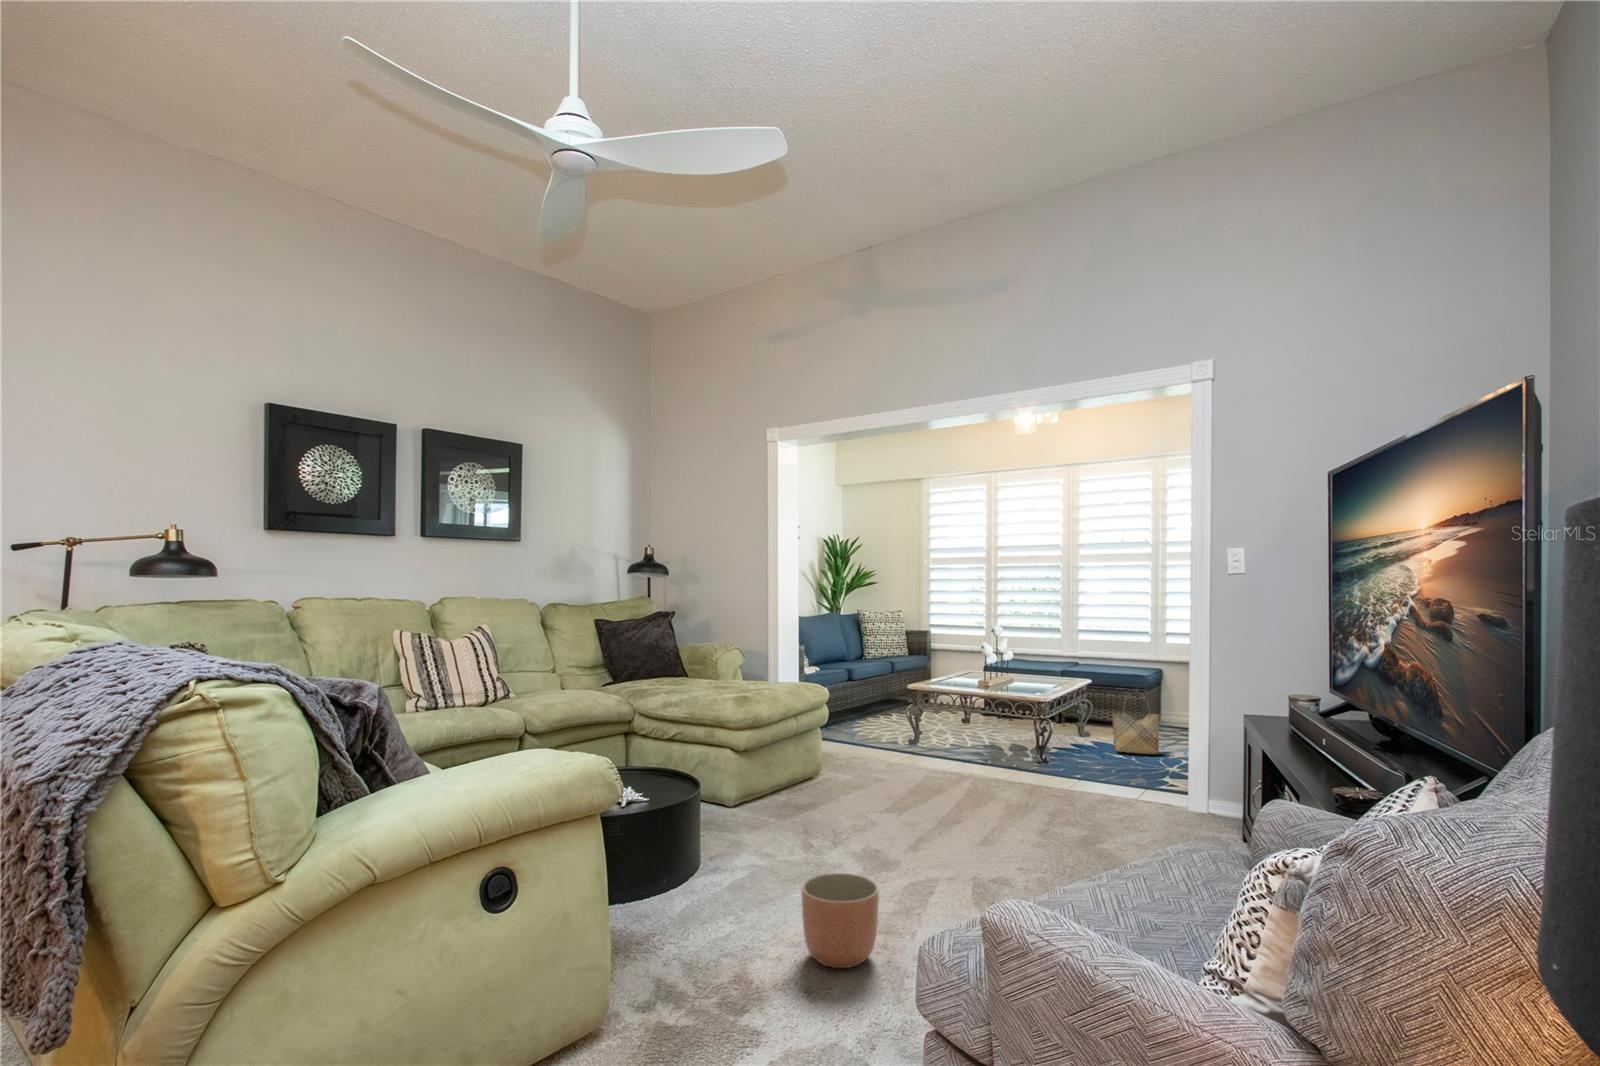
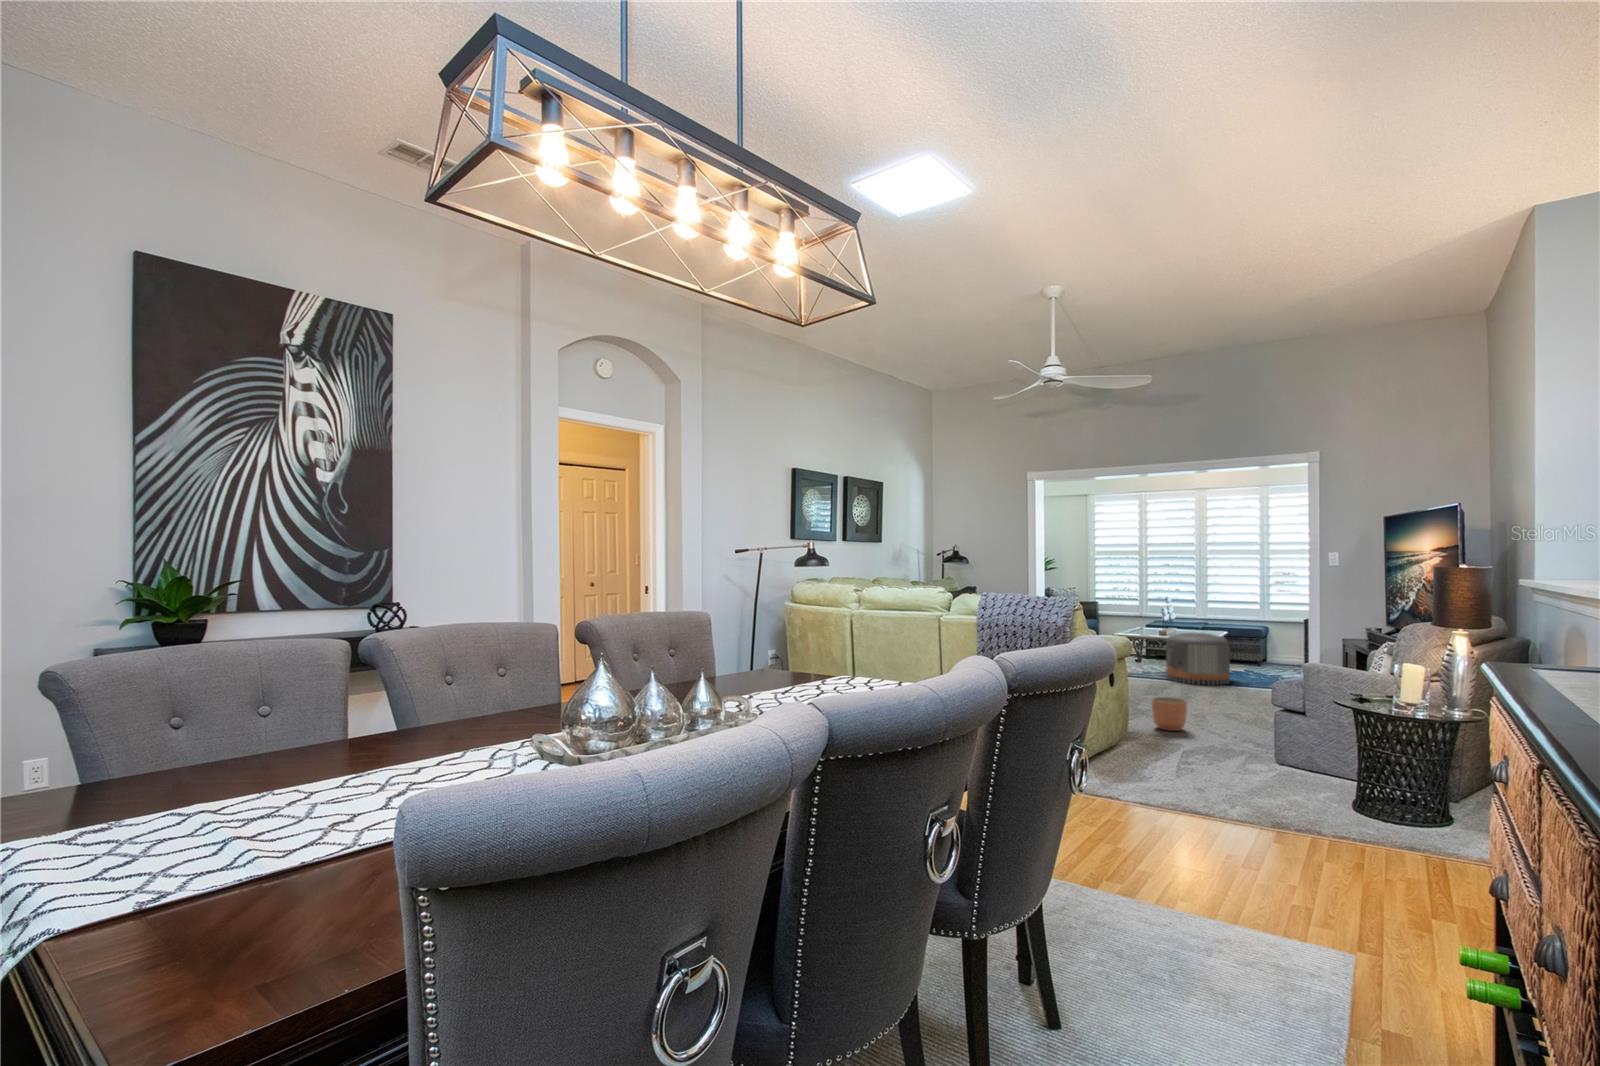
woven basket: present [1112,689,1160,754] -> none [1248,634,1278,672]
pouf: none [963,692,1068,790] -> present [1166,633,1230,685]

